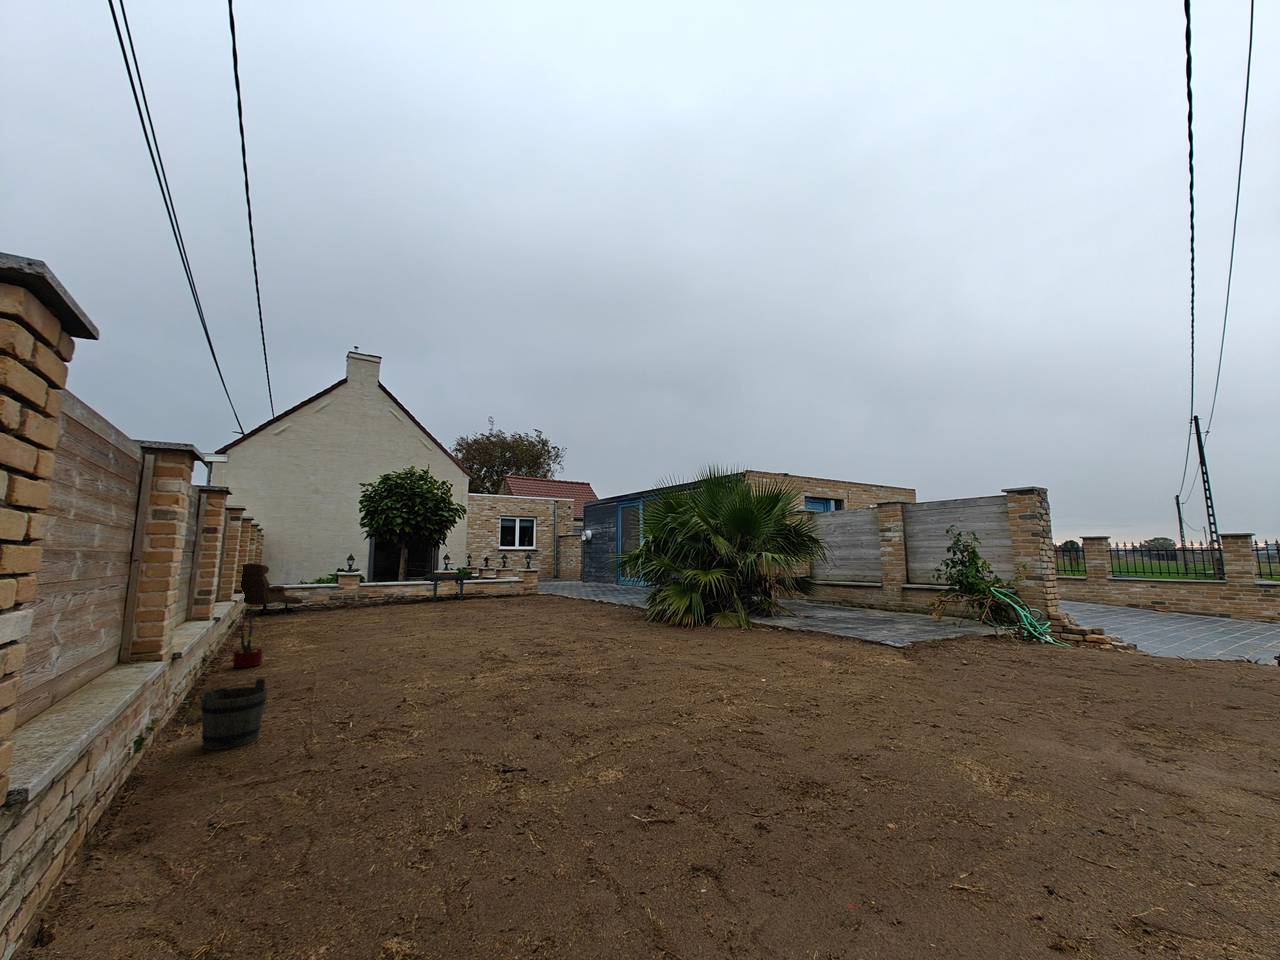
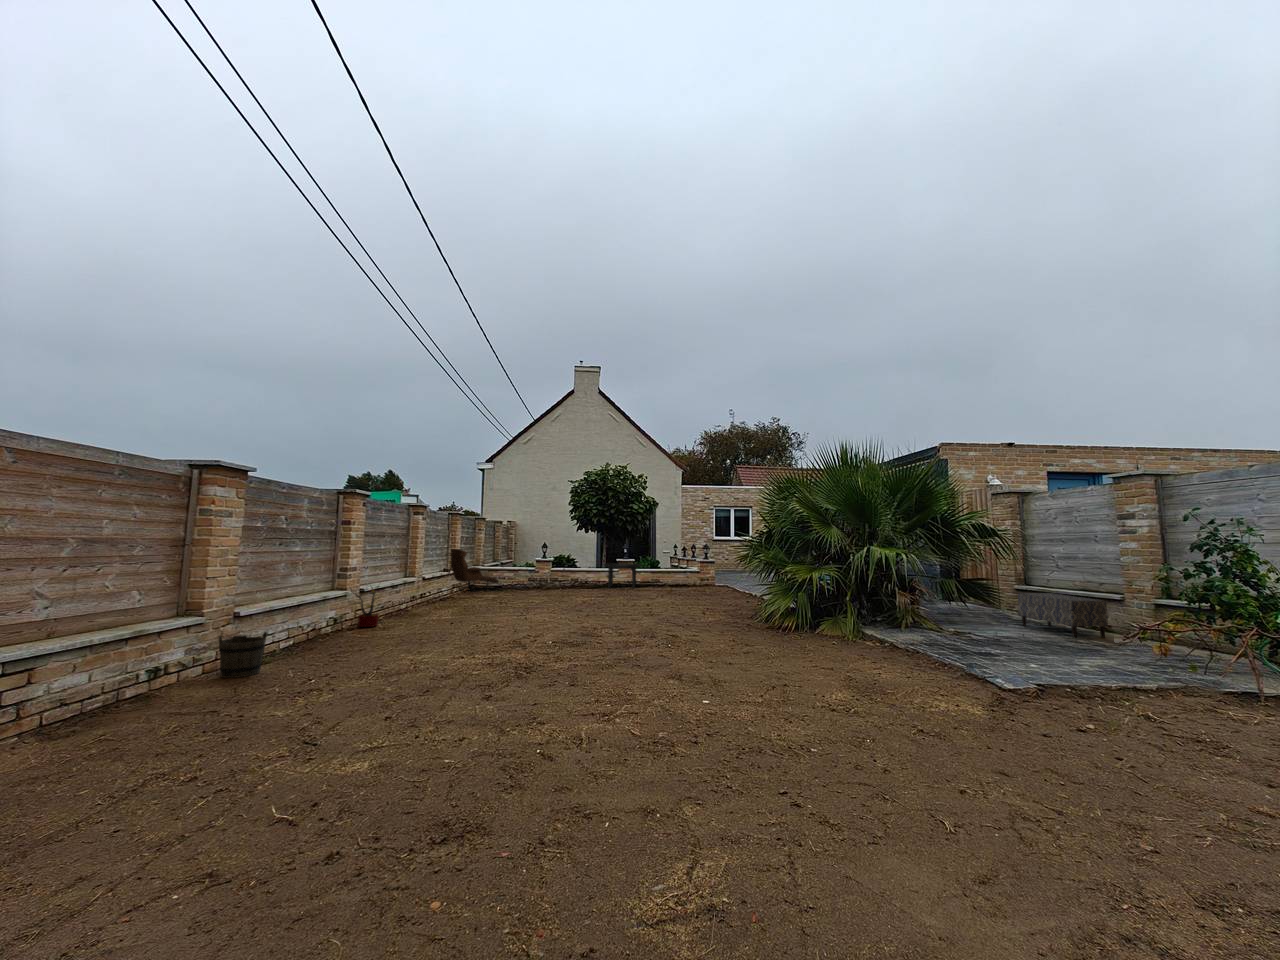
bench: none [815,584,874,613] -> present [1018,593,1108,638]

